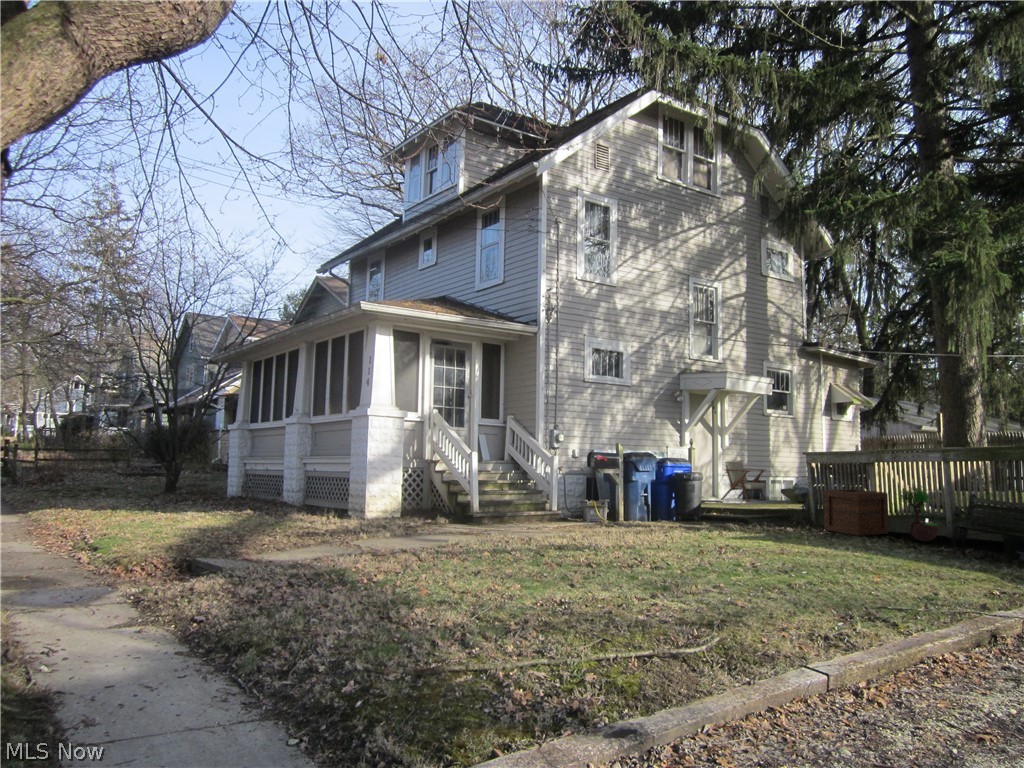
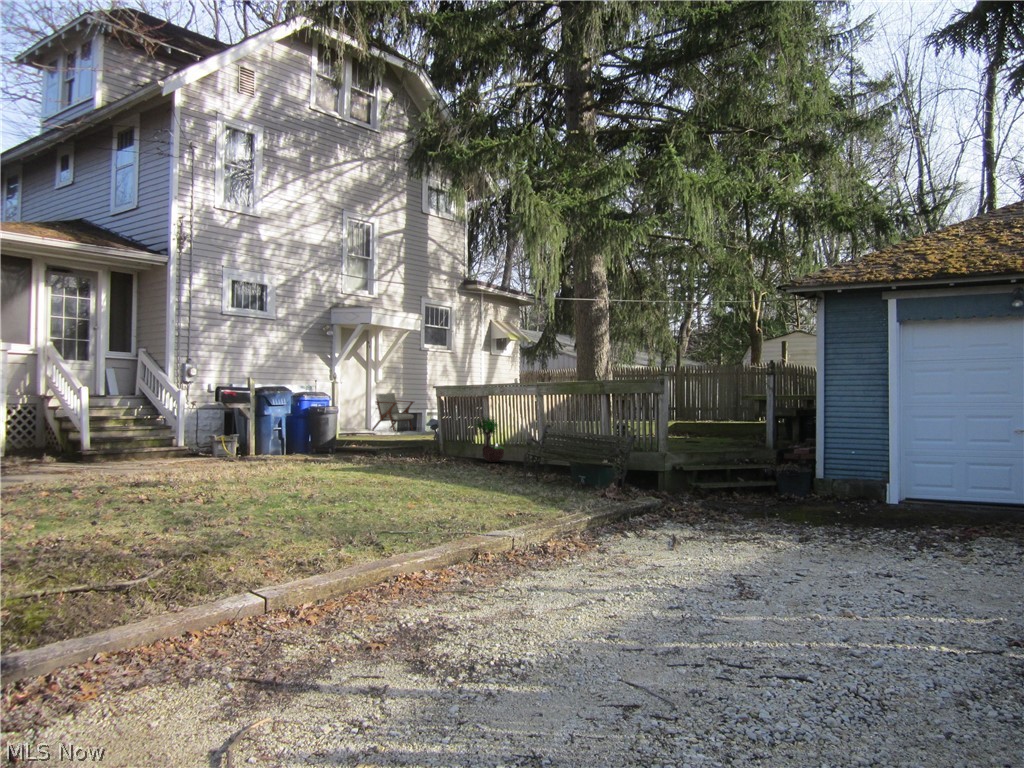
wooden crate: present [824,489,888,536] -> none [424,419,475,460]

